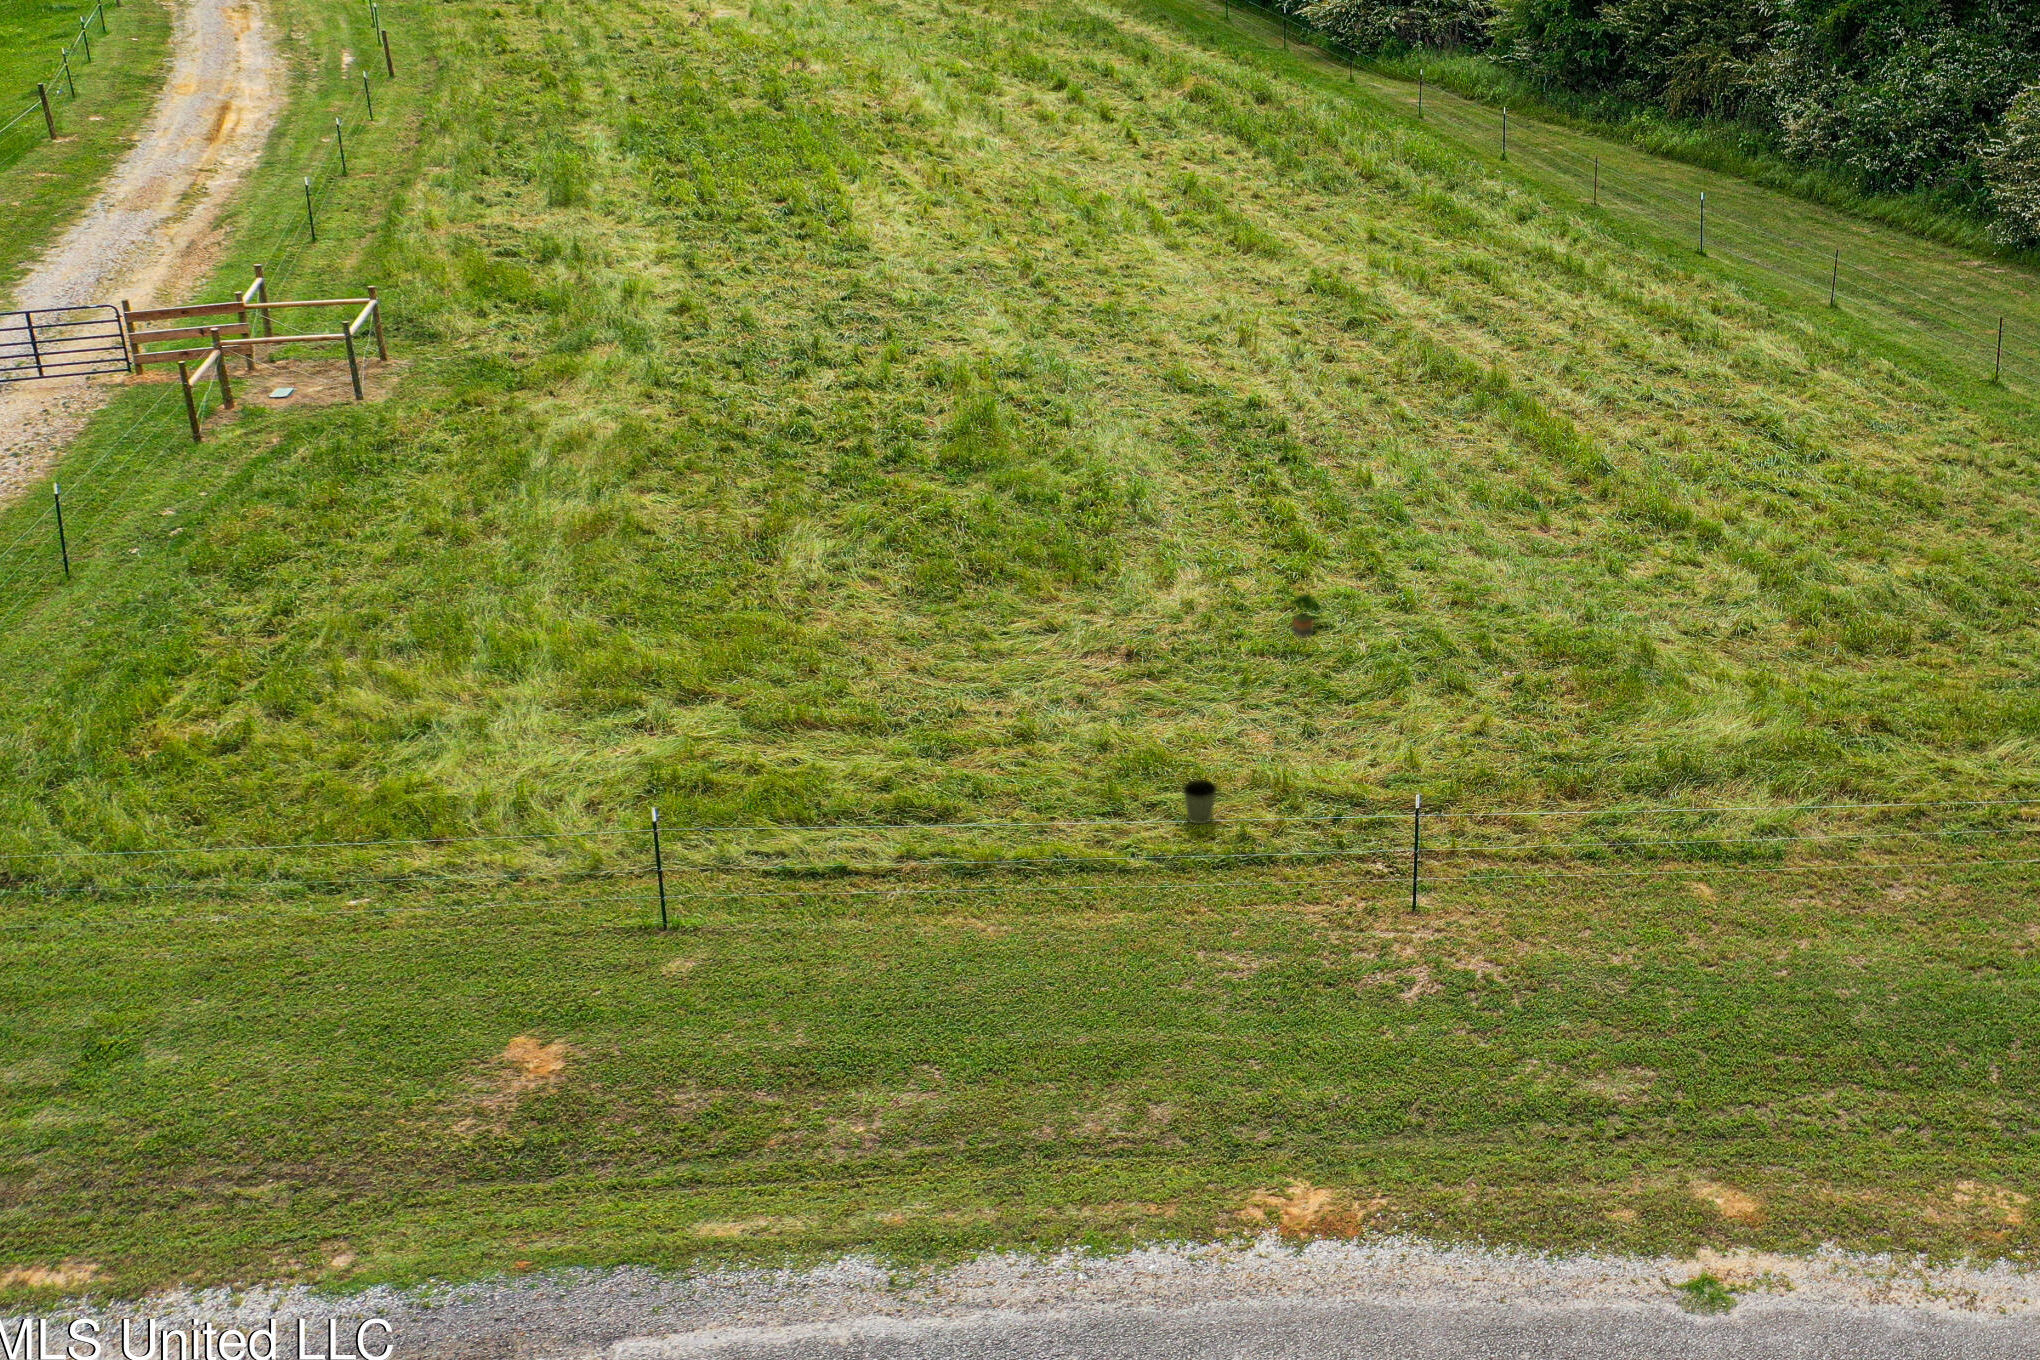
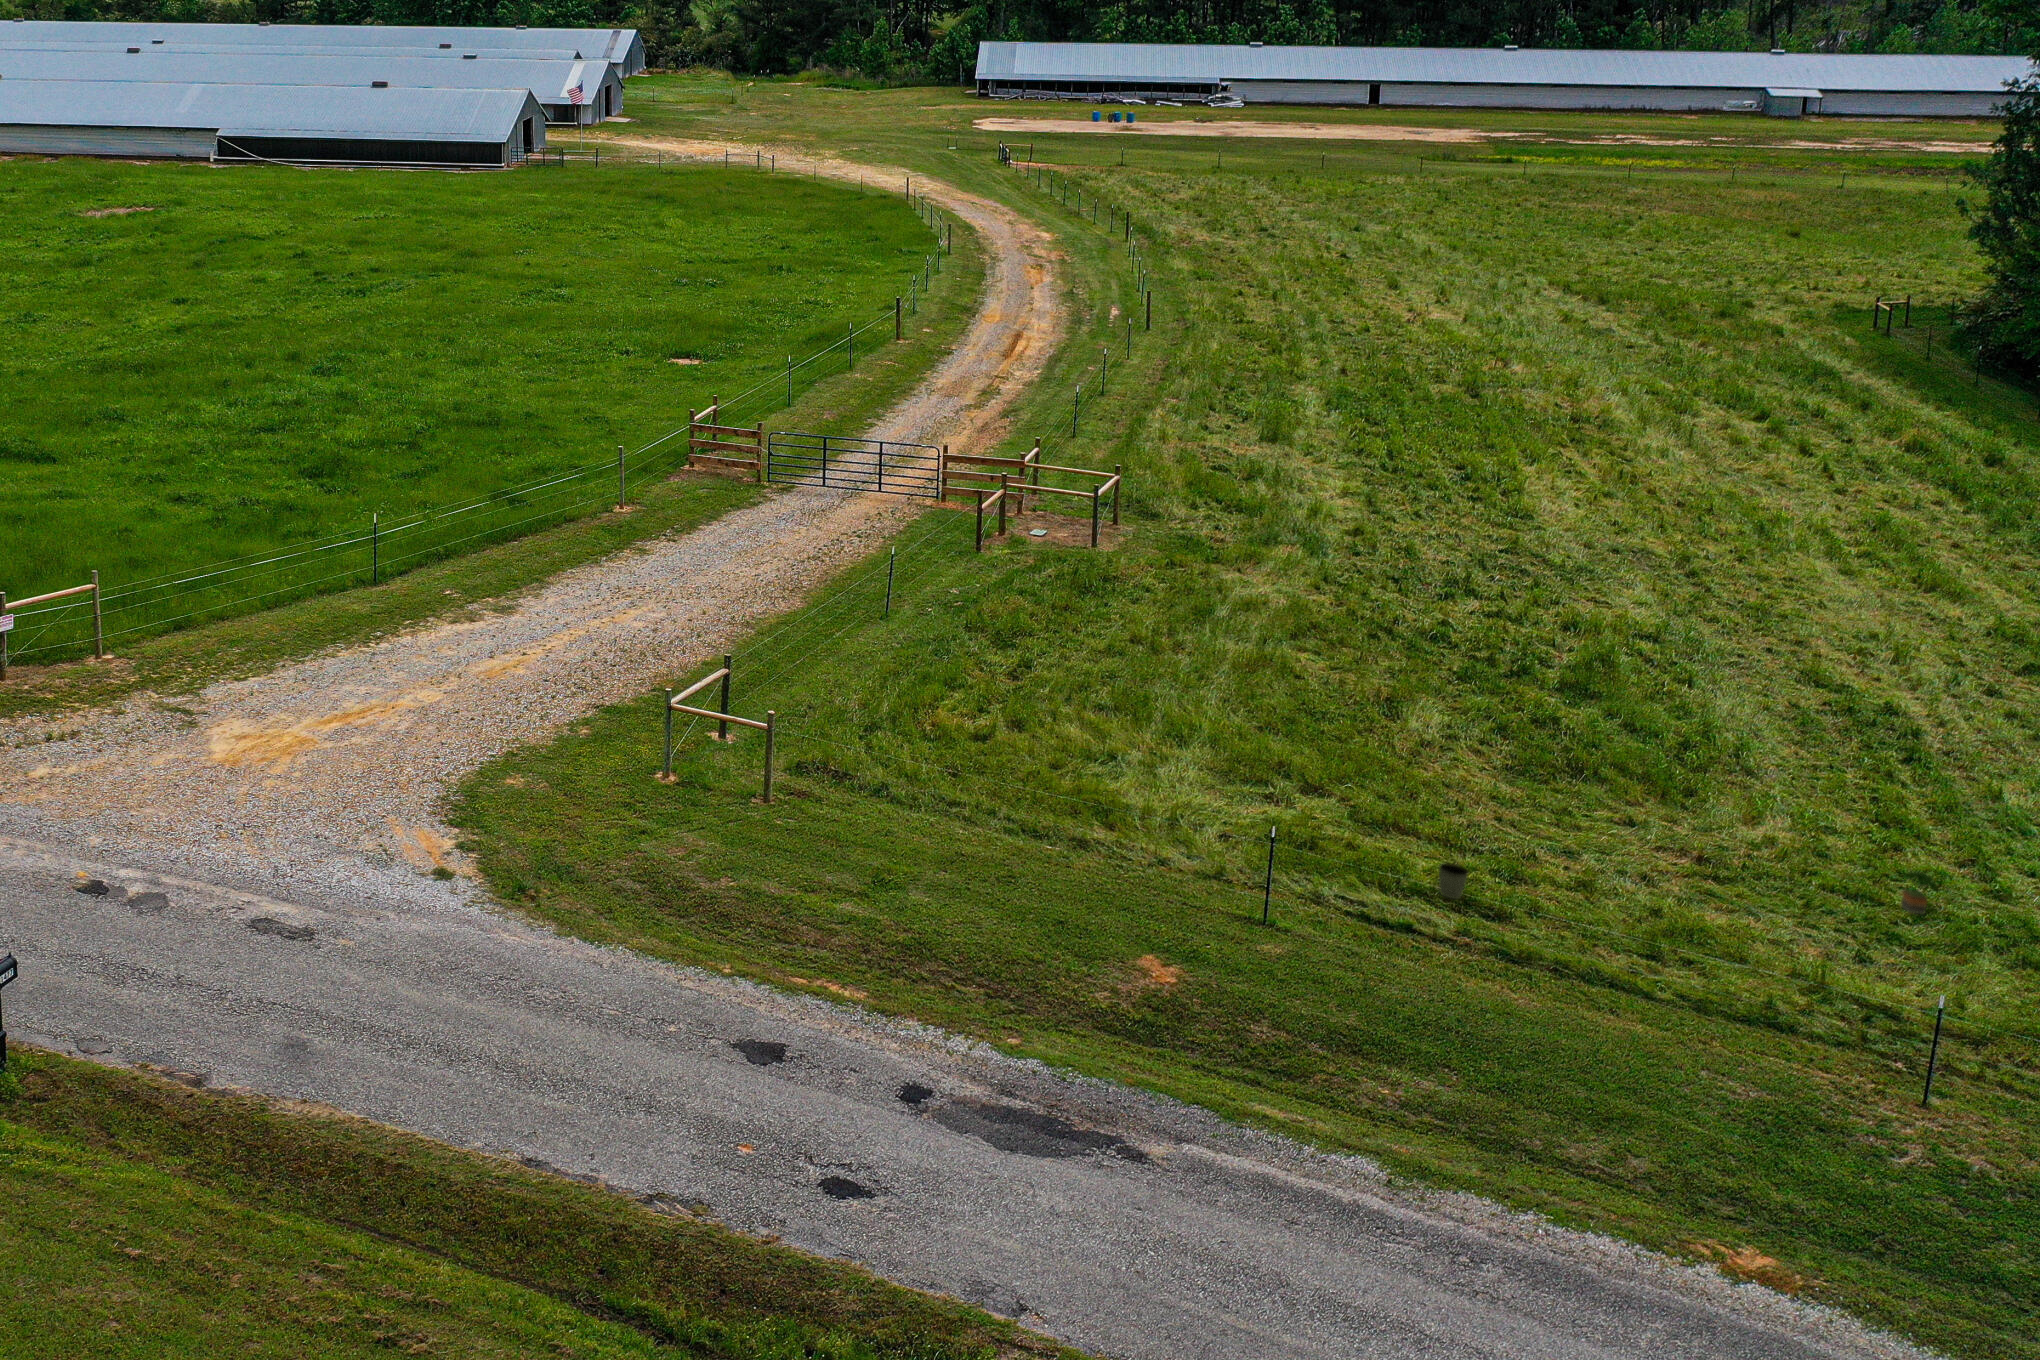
bucket: present [1184,780,1217,824] -> present [1439,862,1469,899]

